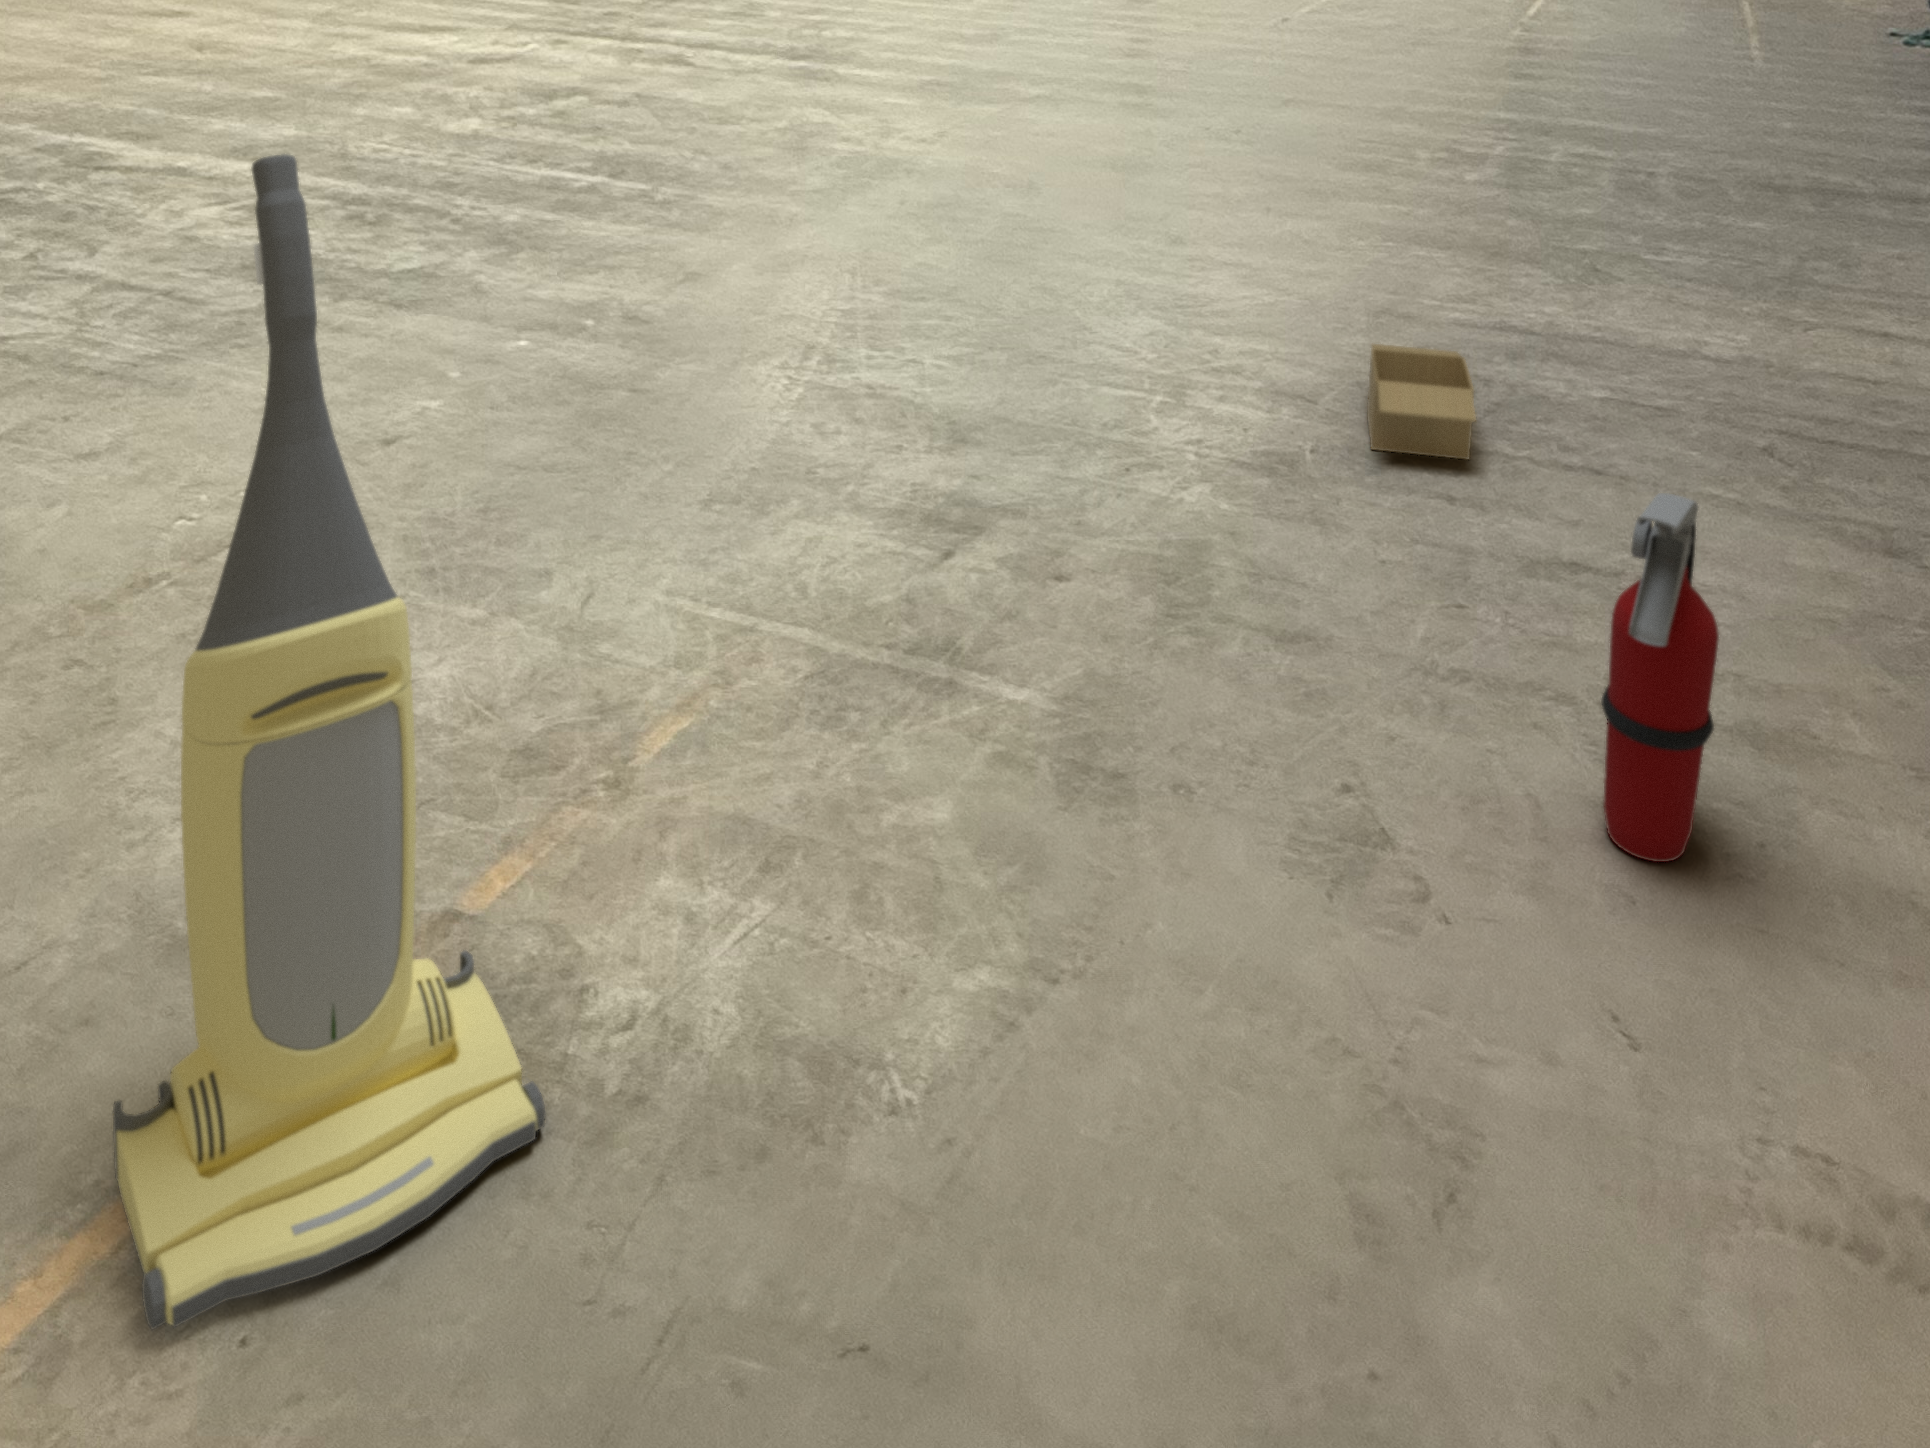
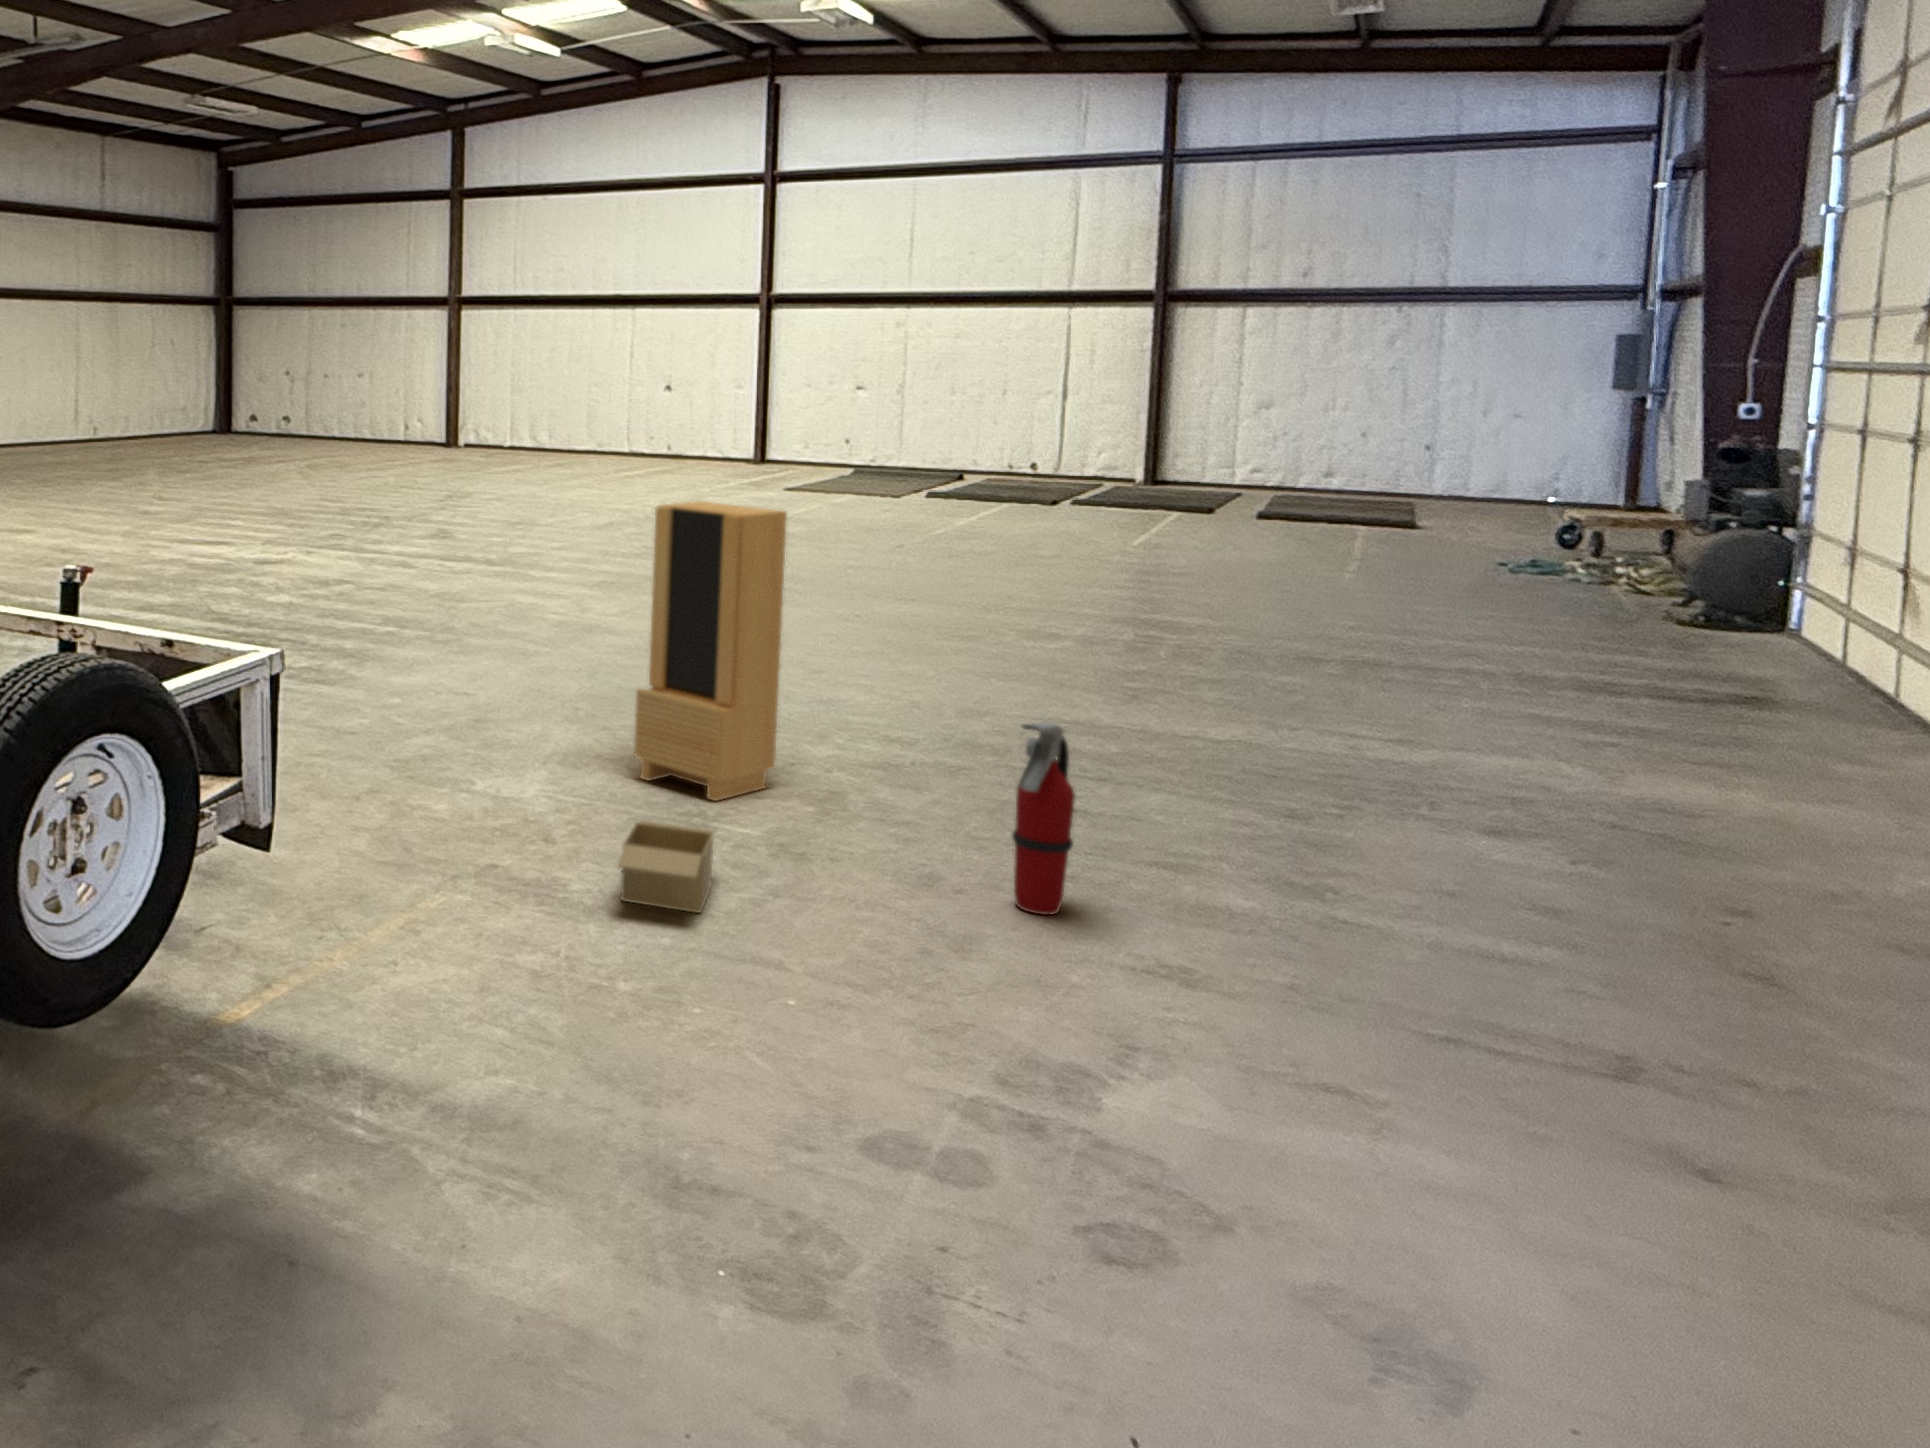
storage cabinet: none [938,25,1187,555] -> present [634,501,787,801]
vacuum cleaner: present [113,154,545,1329] -> none [329,518,496,953]
cardboard box: present [1367,344,1476,459] -> present [618,821,715,913]

